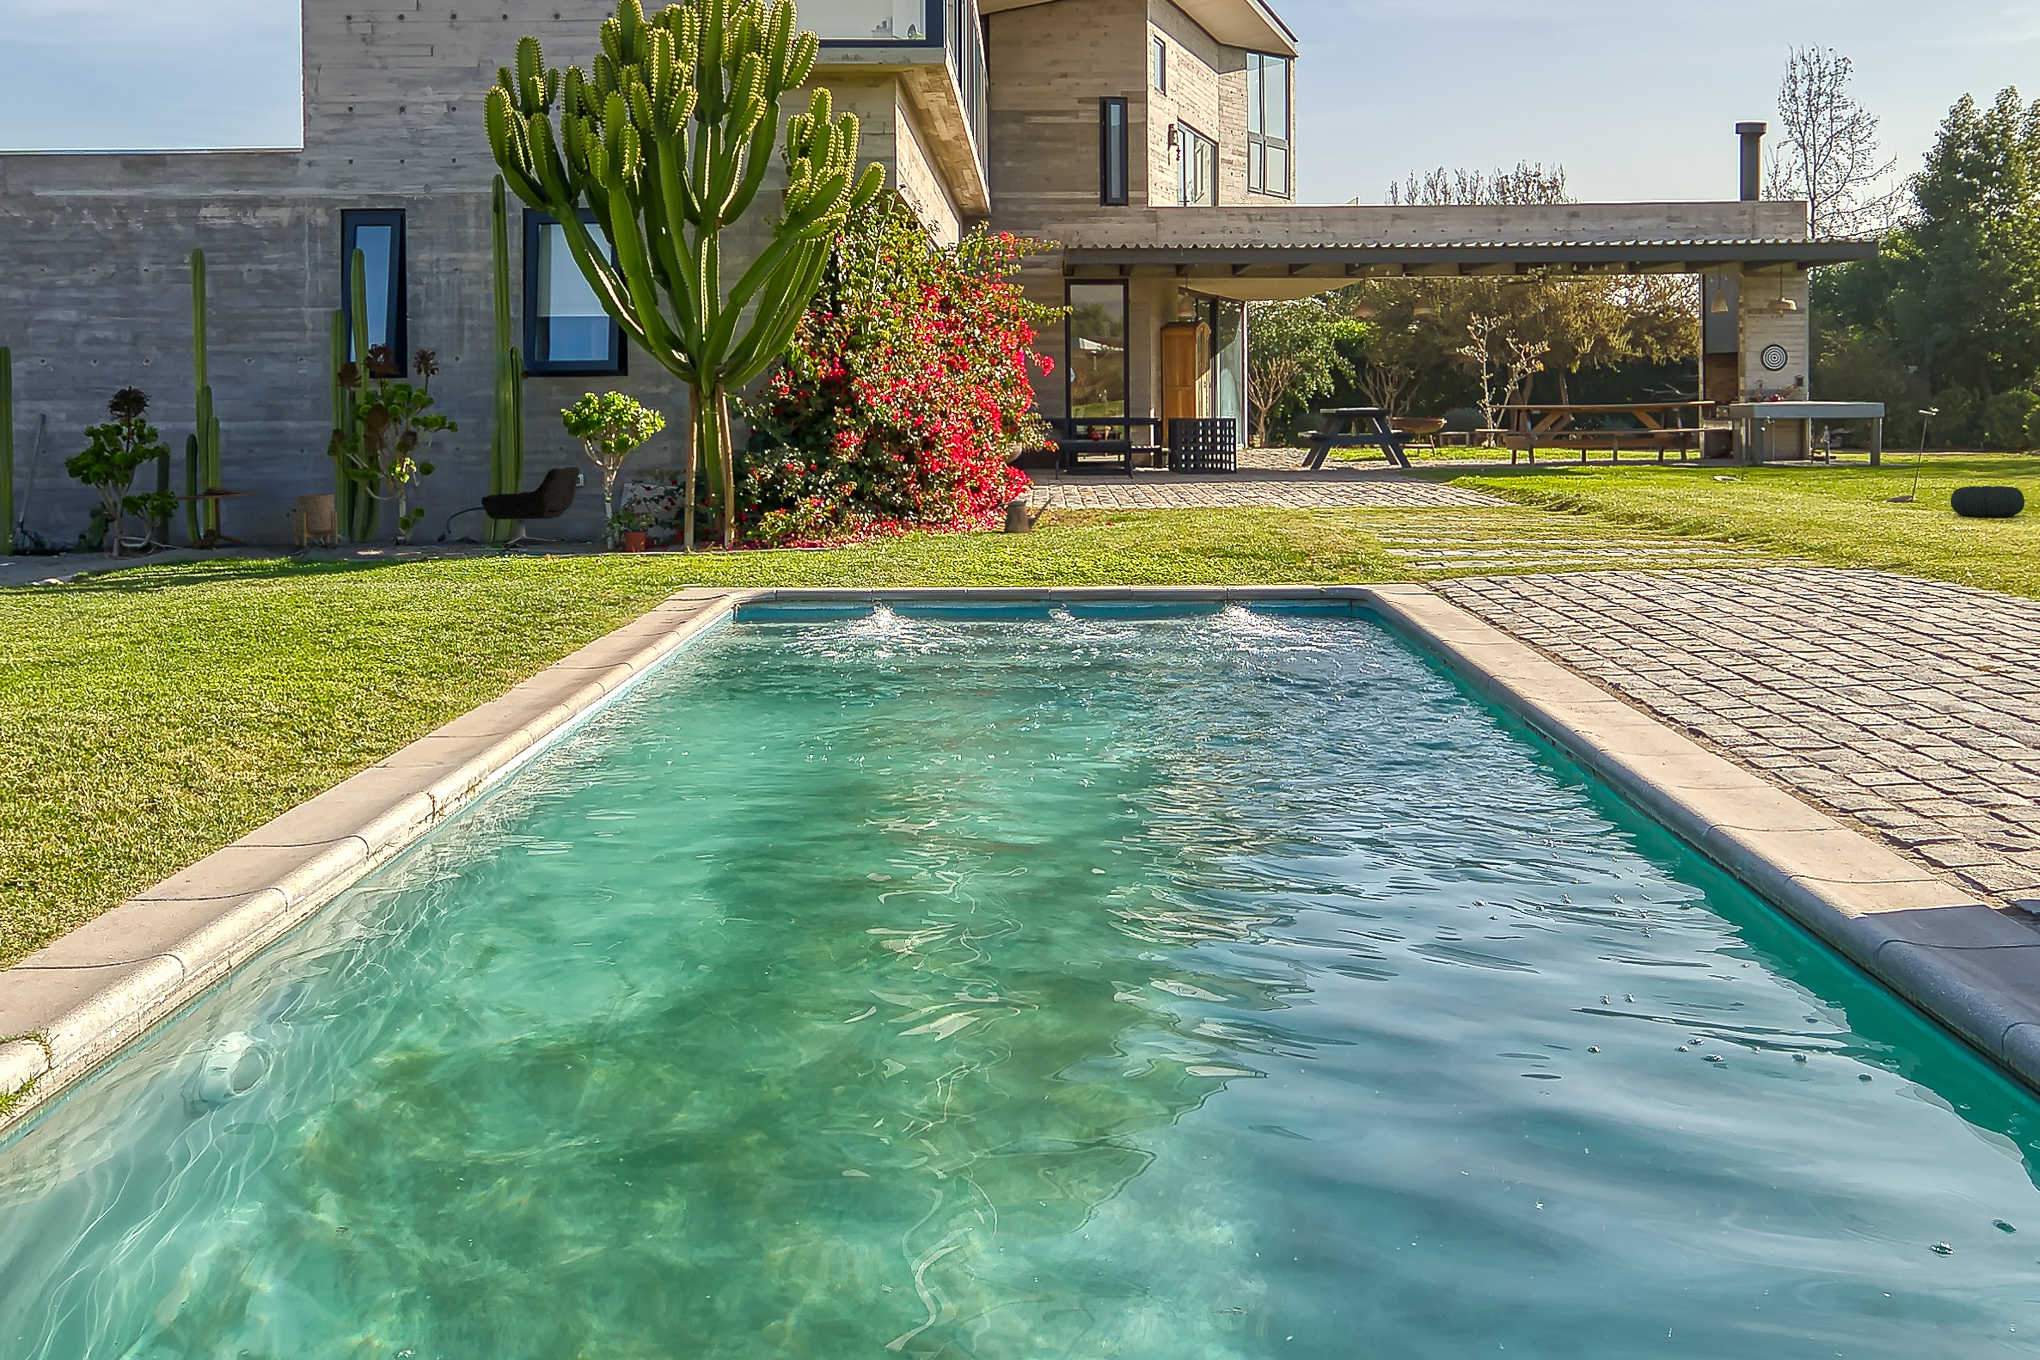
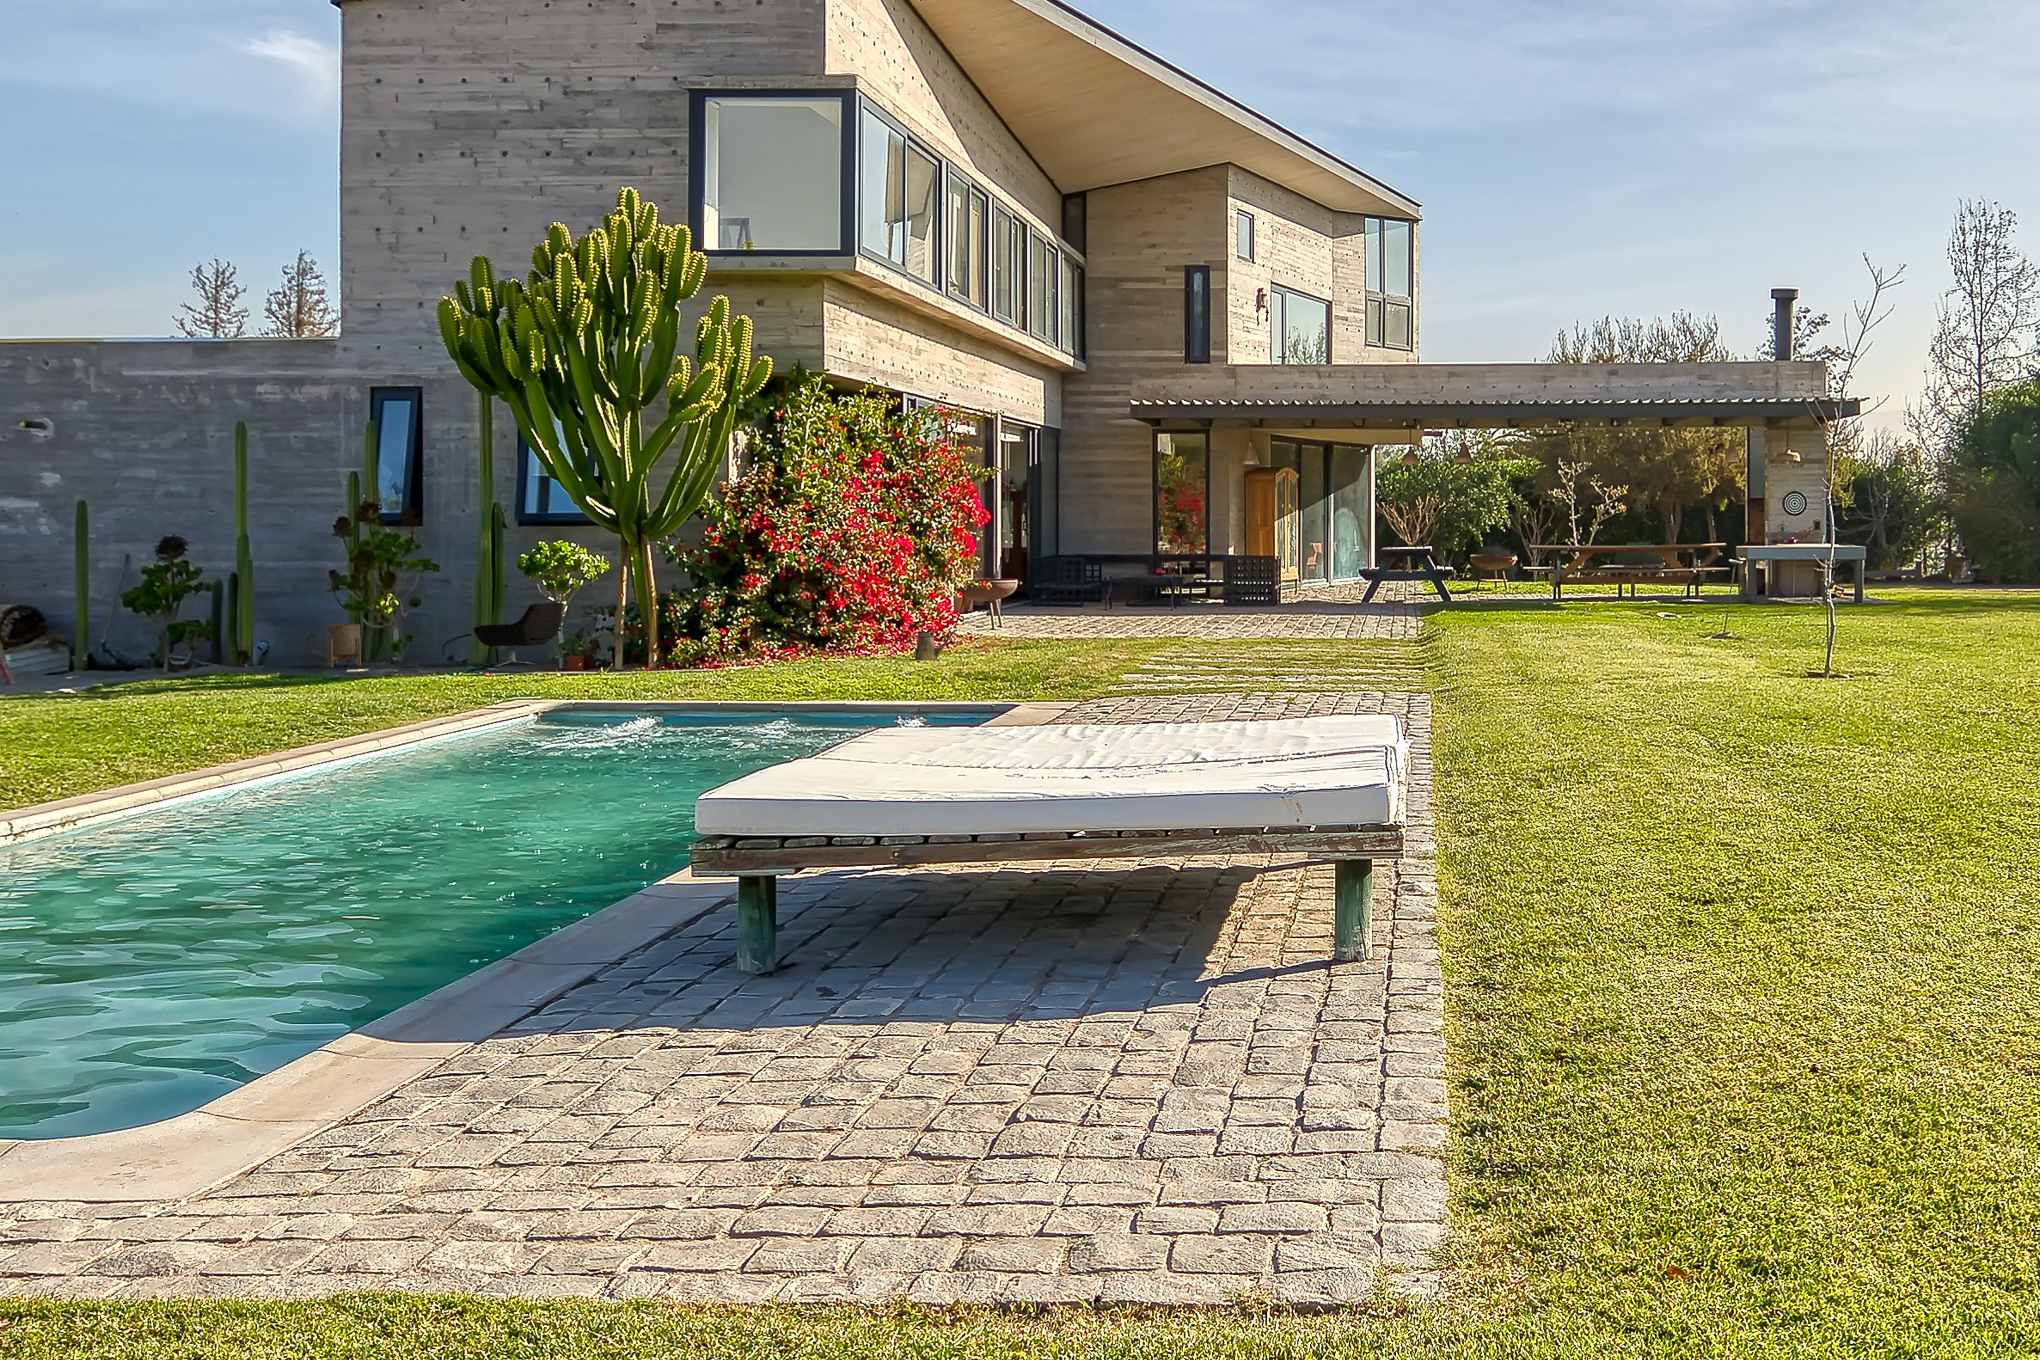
pouf: present [1951,486,2025,517] -> none [1751,626,1810,652]
side table: present [175,487,259,548] -> none [226,617,303,668]

